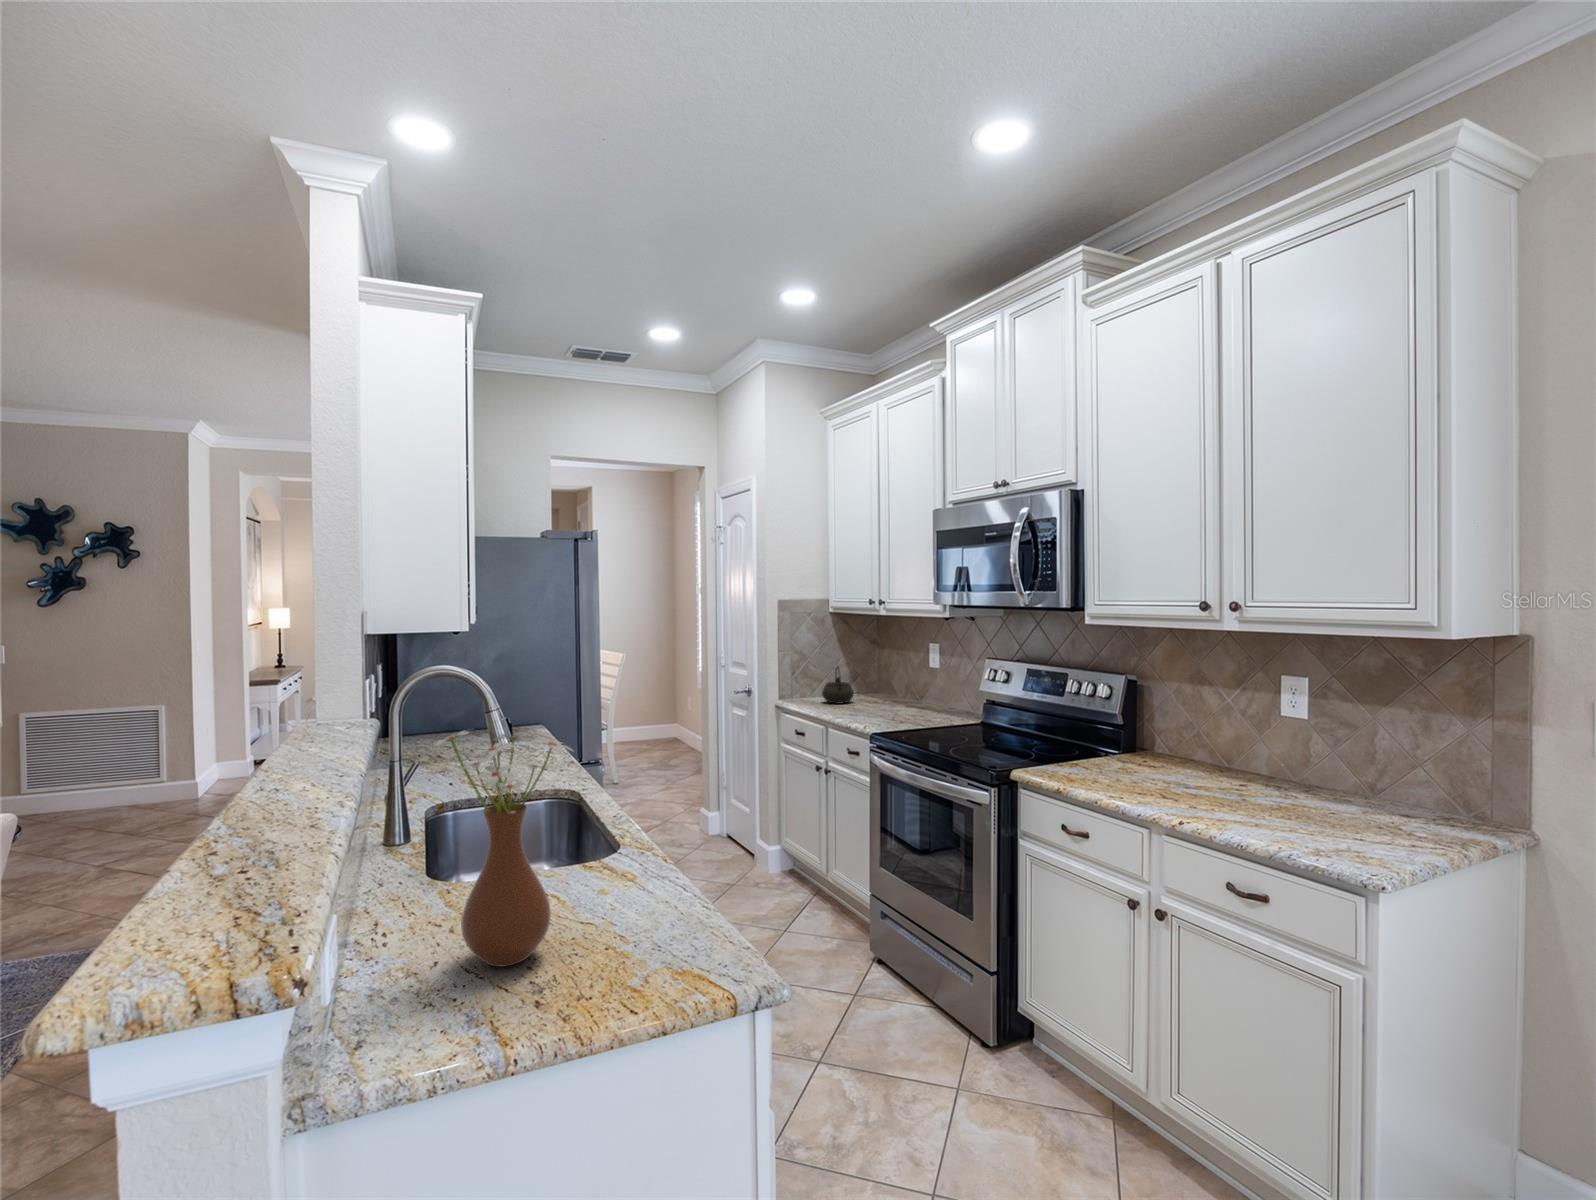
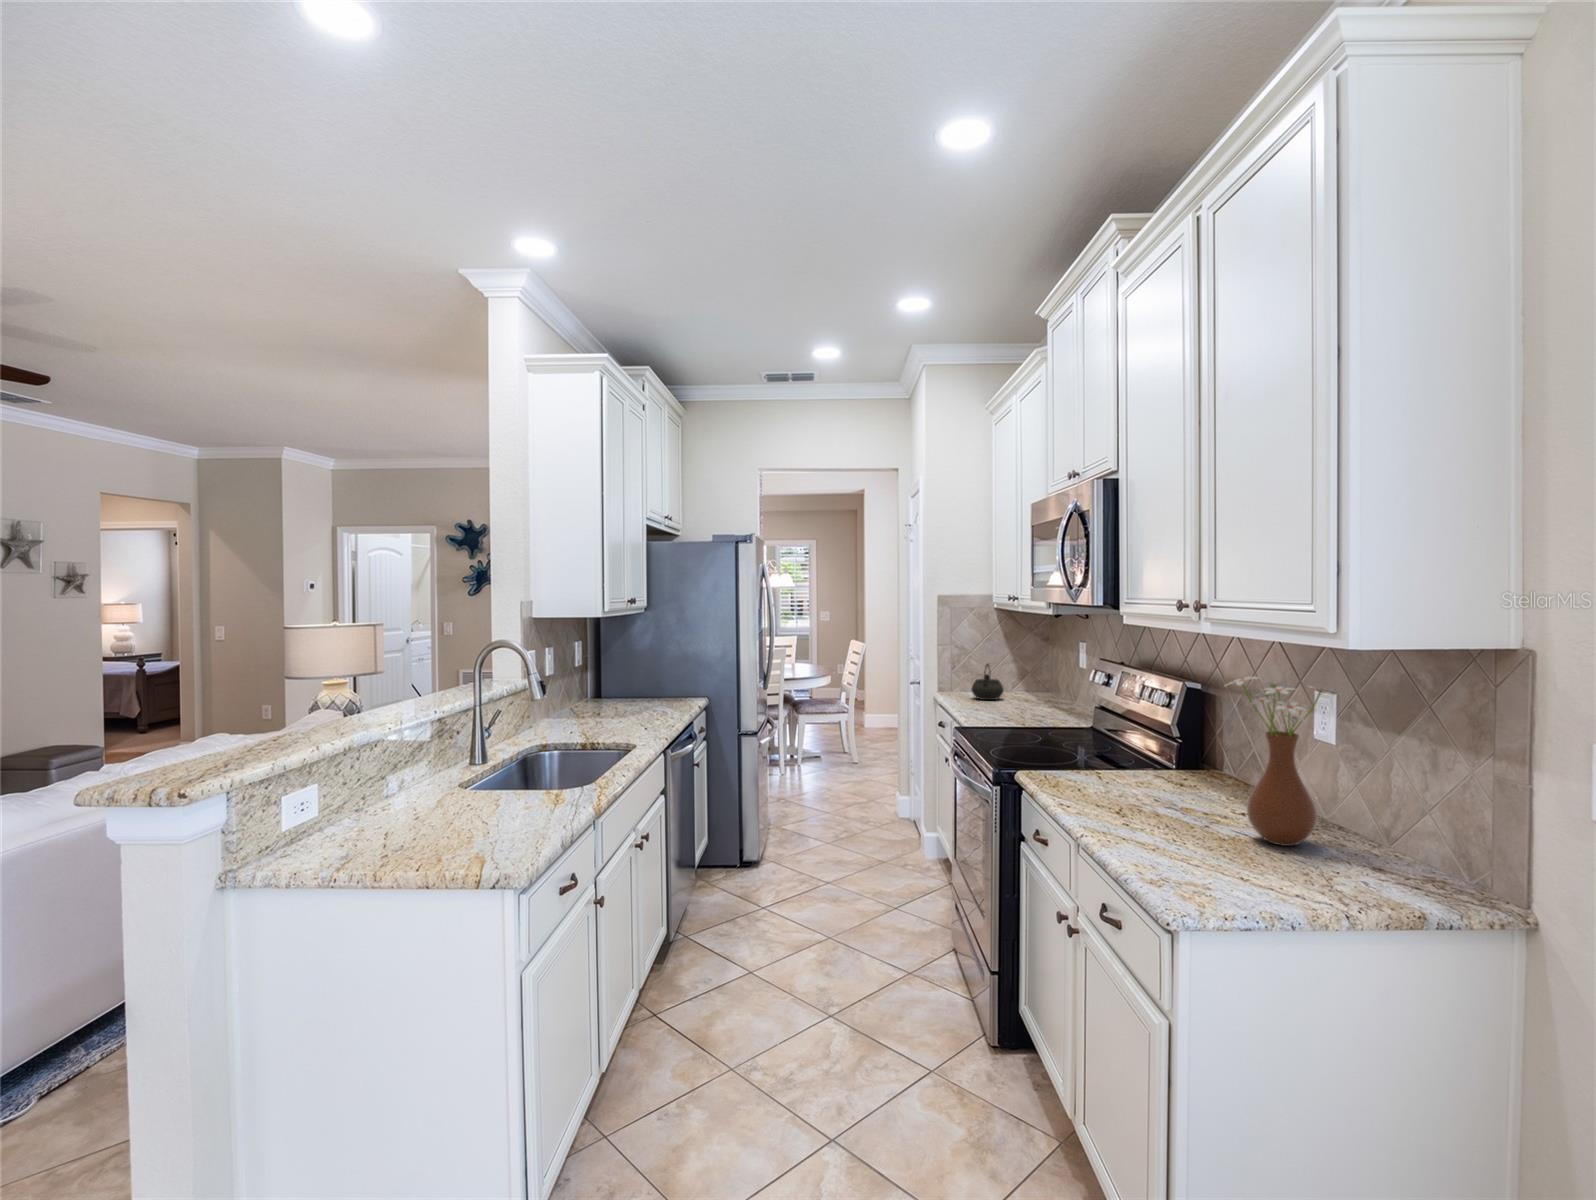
vase: present [435,731,574,967] -> present [1228,677,1333,846]

